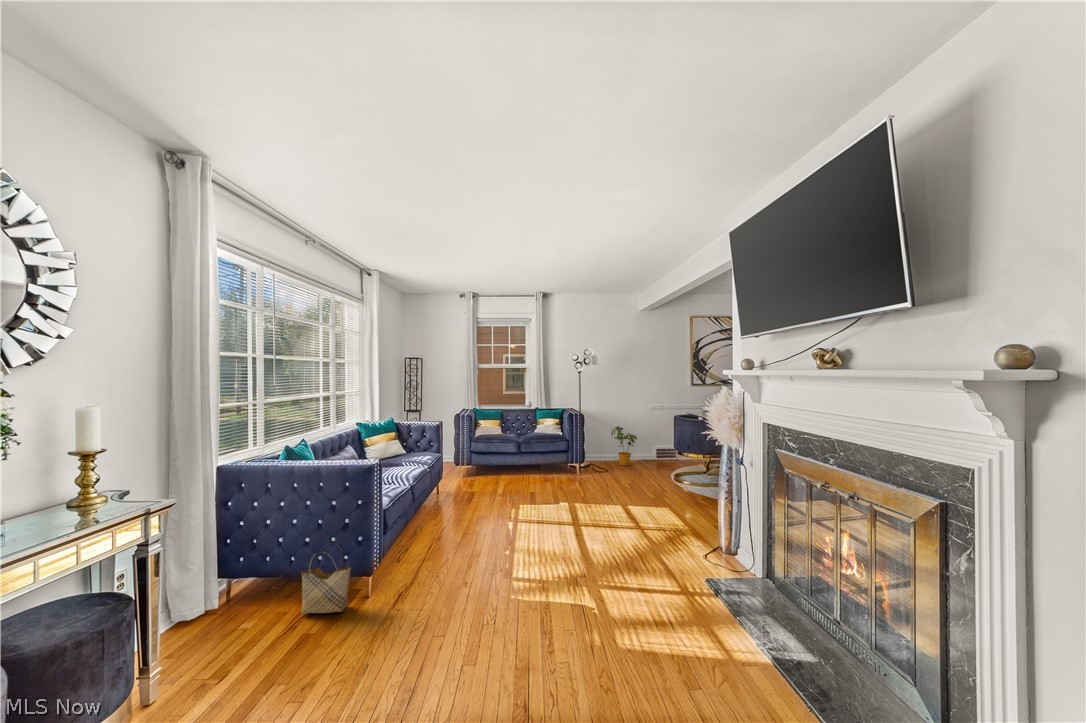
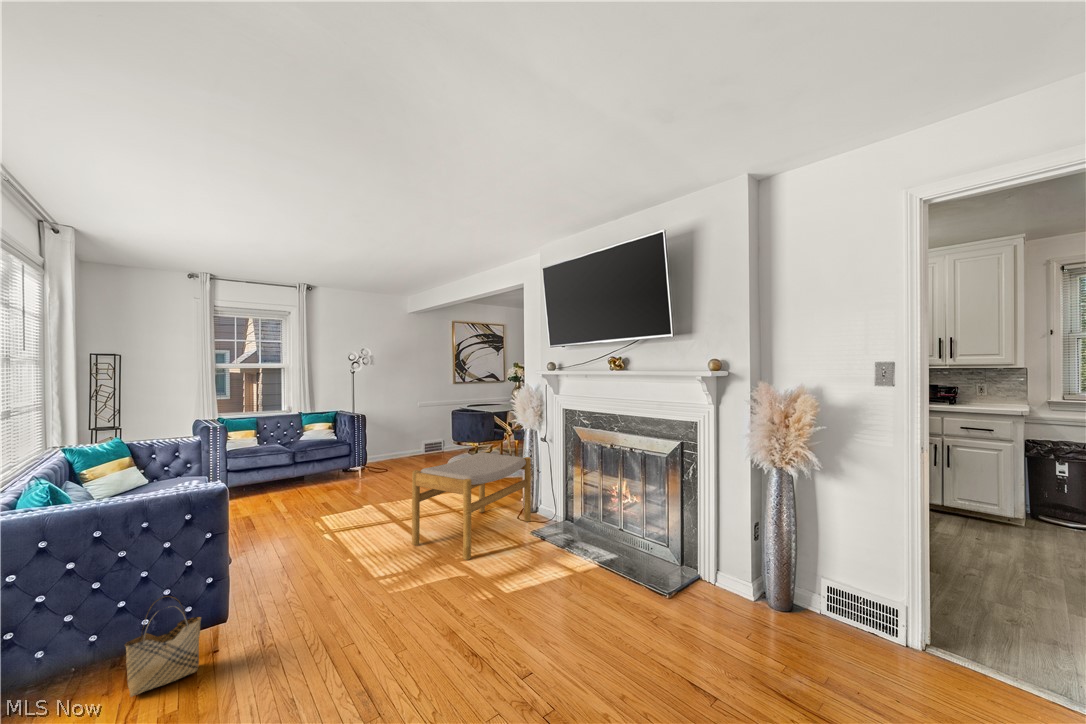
house plant: present [612,426,637,466] -> none [386,425,412,463]
footstool: none [567,465,719,591] -> present [412,452,531,560]

